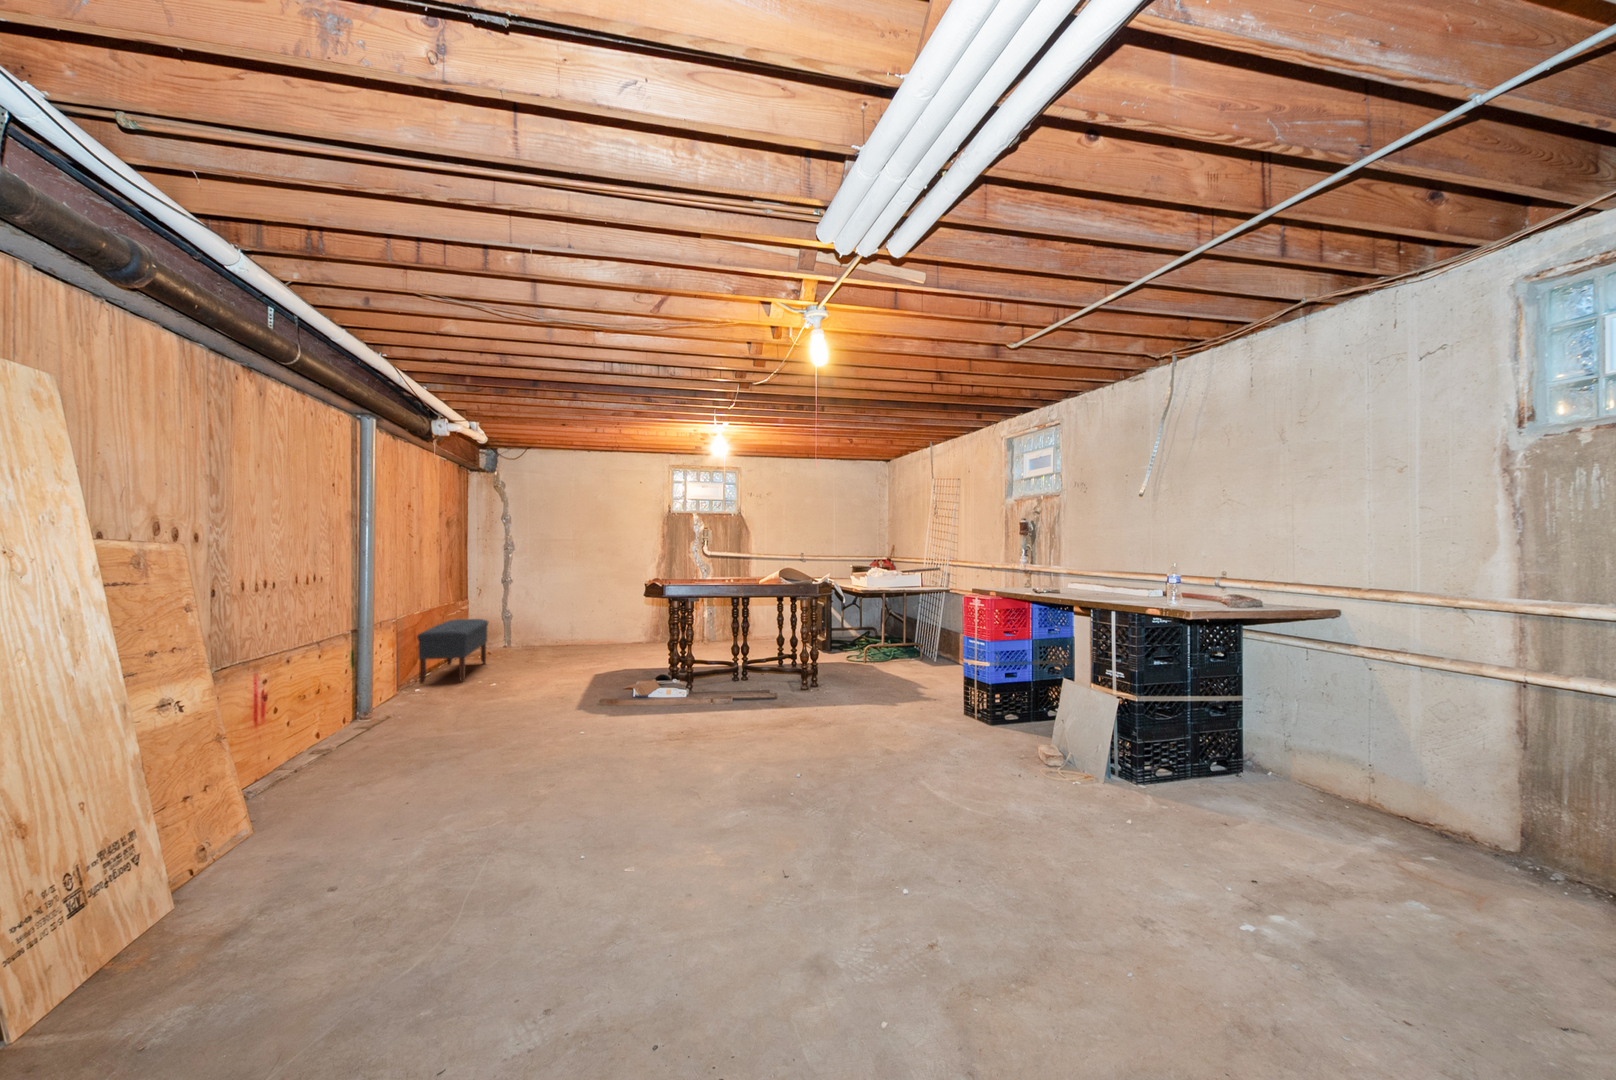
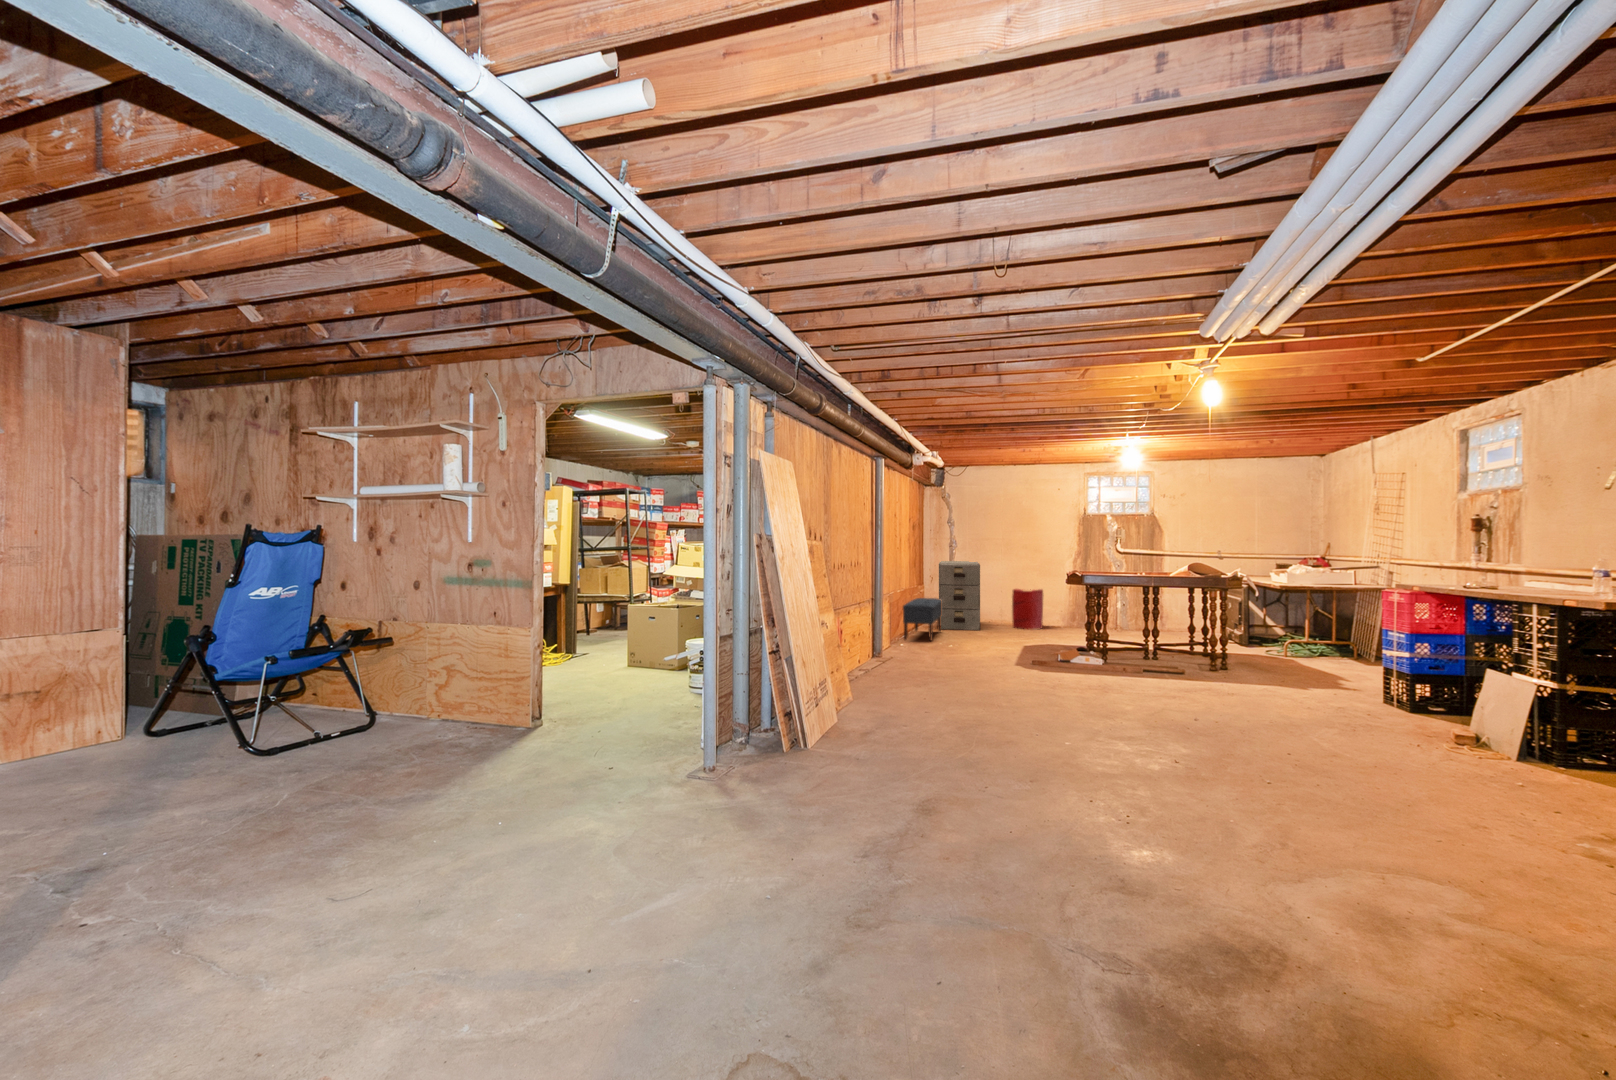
filing cabinet: none [486,568,544,659] -> present [939,561,980,630]
laundry hamper: none [587,600,624,650] -> present [1012,589,1043,630]

